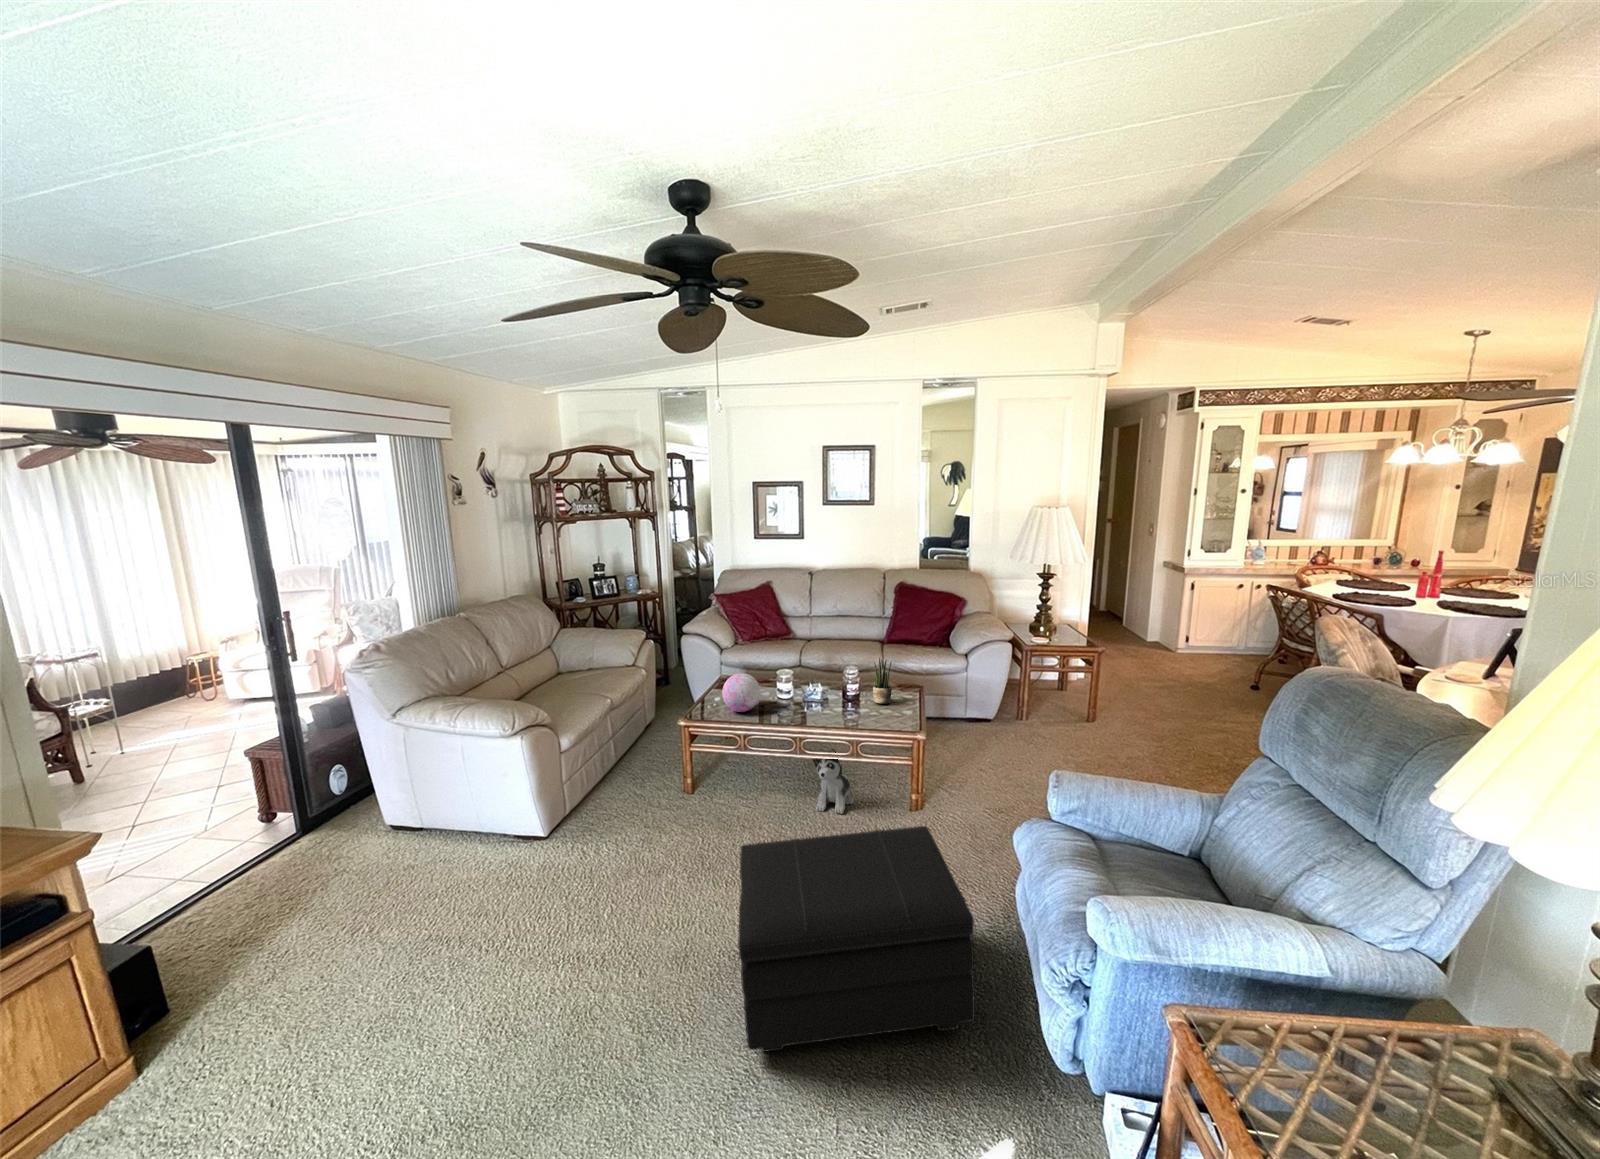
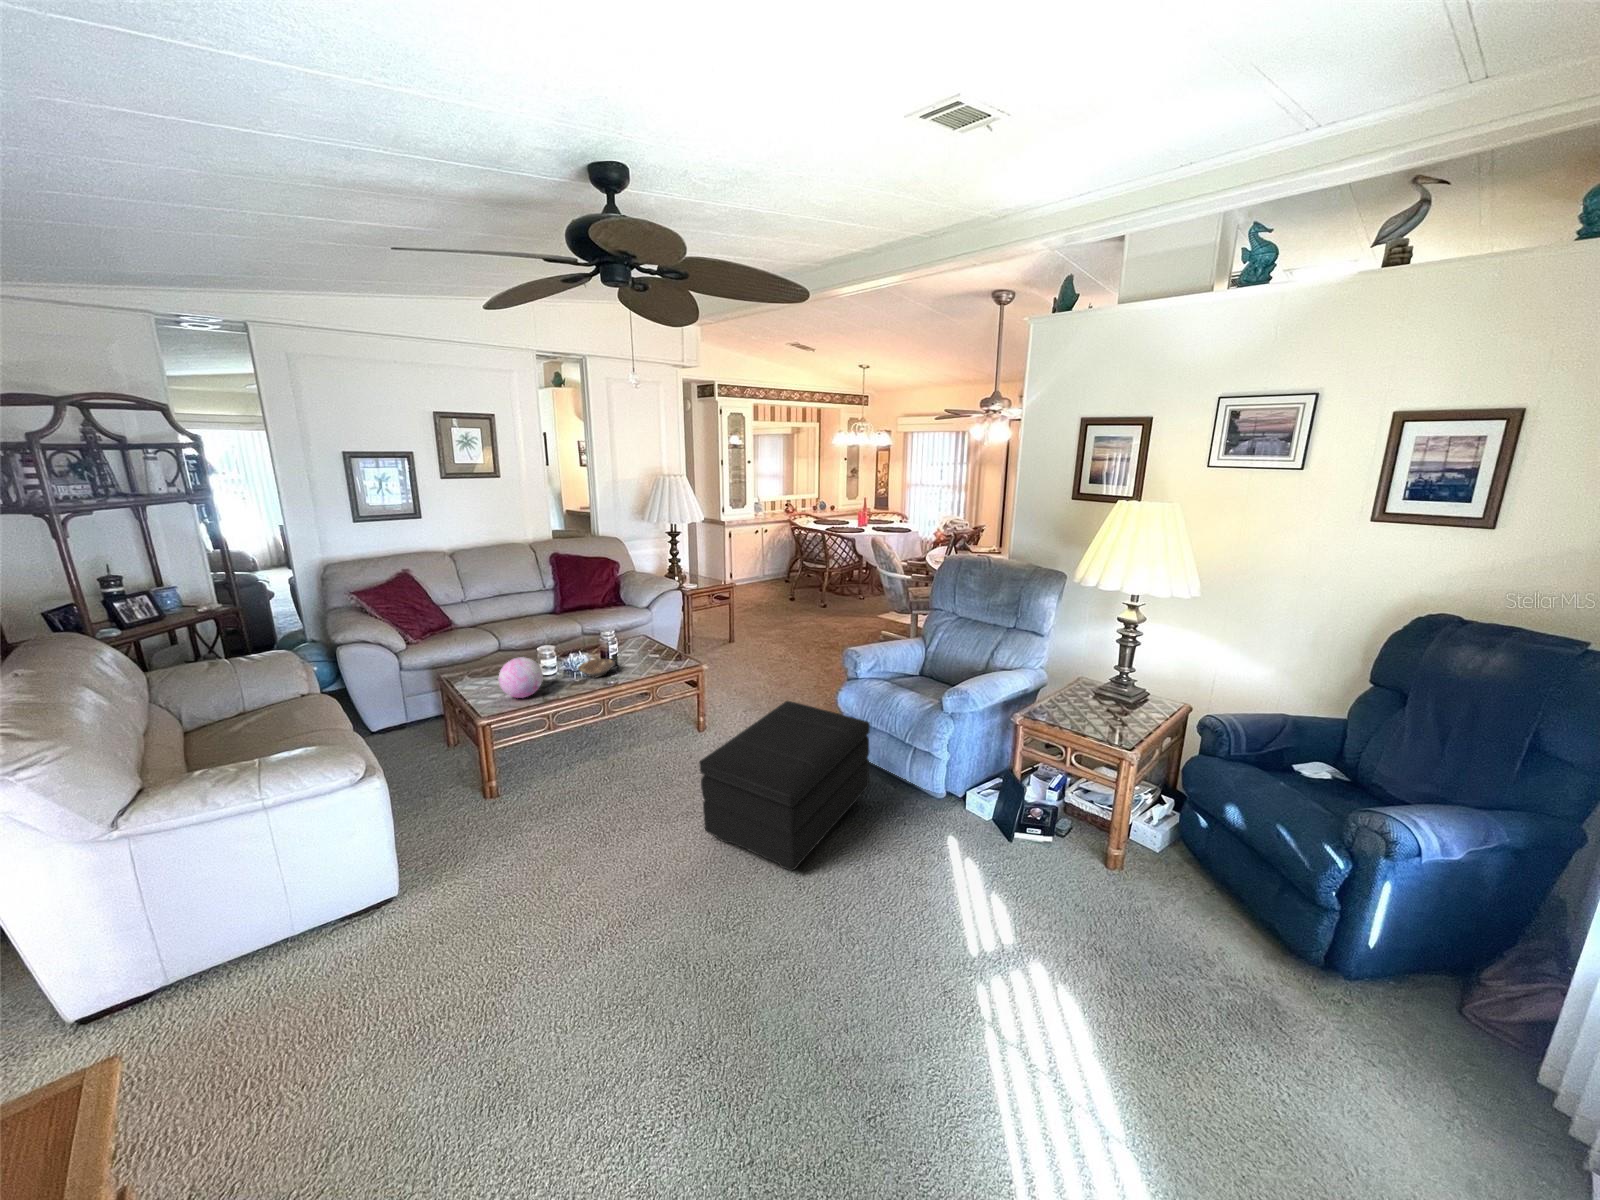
potted plant: present [873,658,892,704] -> none [625,613,645,654]
bowl: none [799,696,836,715] -> present [578,659,615,678]
plush toy: present [813,749,854,814] -> none [615,697,654,756]

